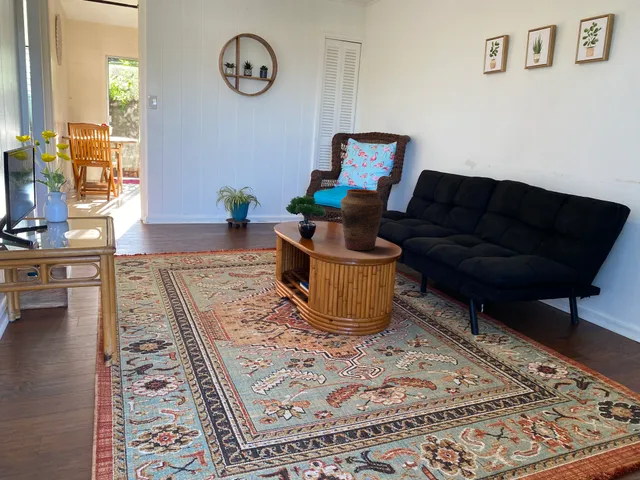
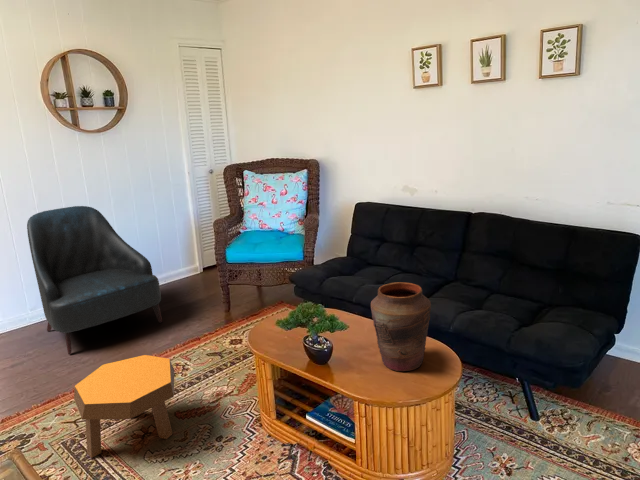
armchair: none [187,145,264,239] -> present [27,206,162,355]
footstool: none [169,230,236,281] -> present [74,355,175,458]

